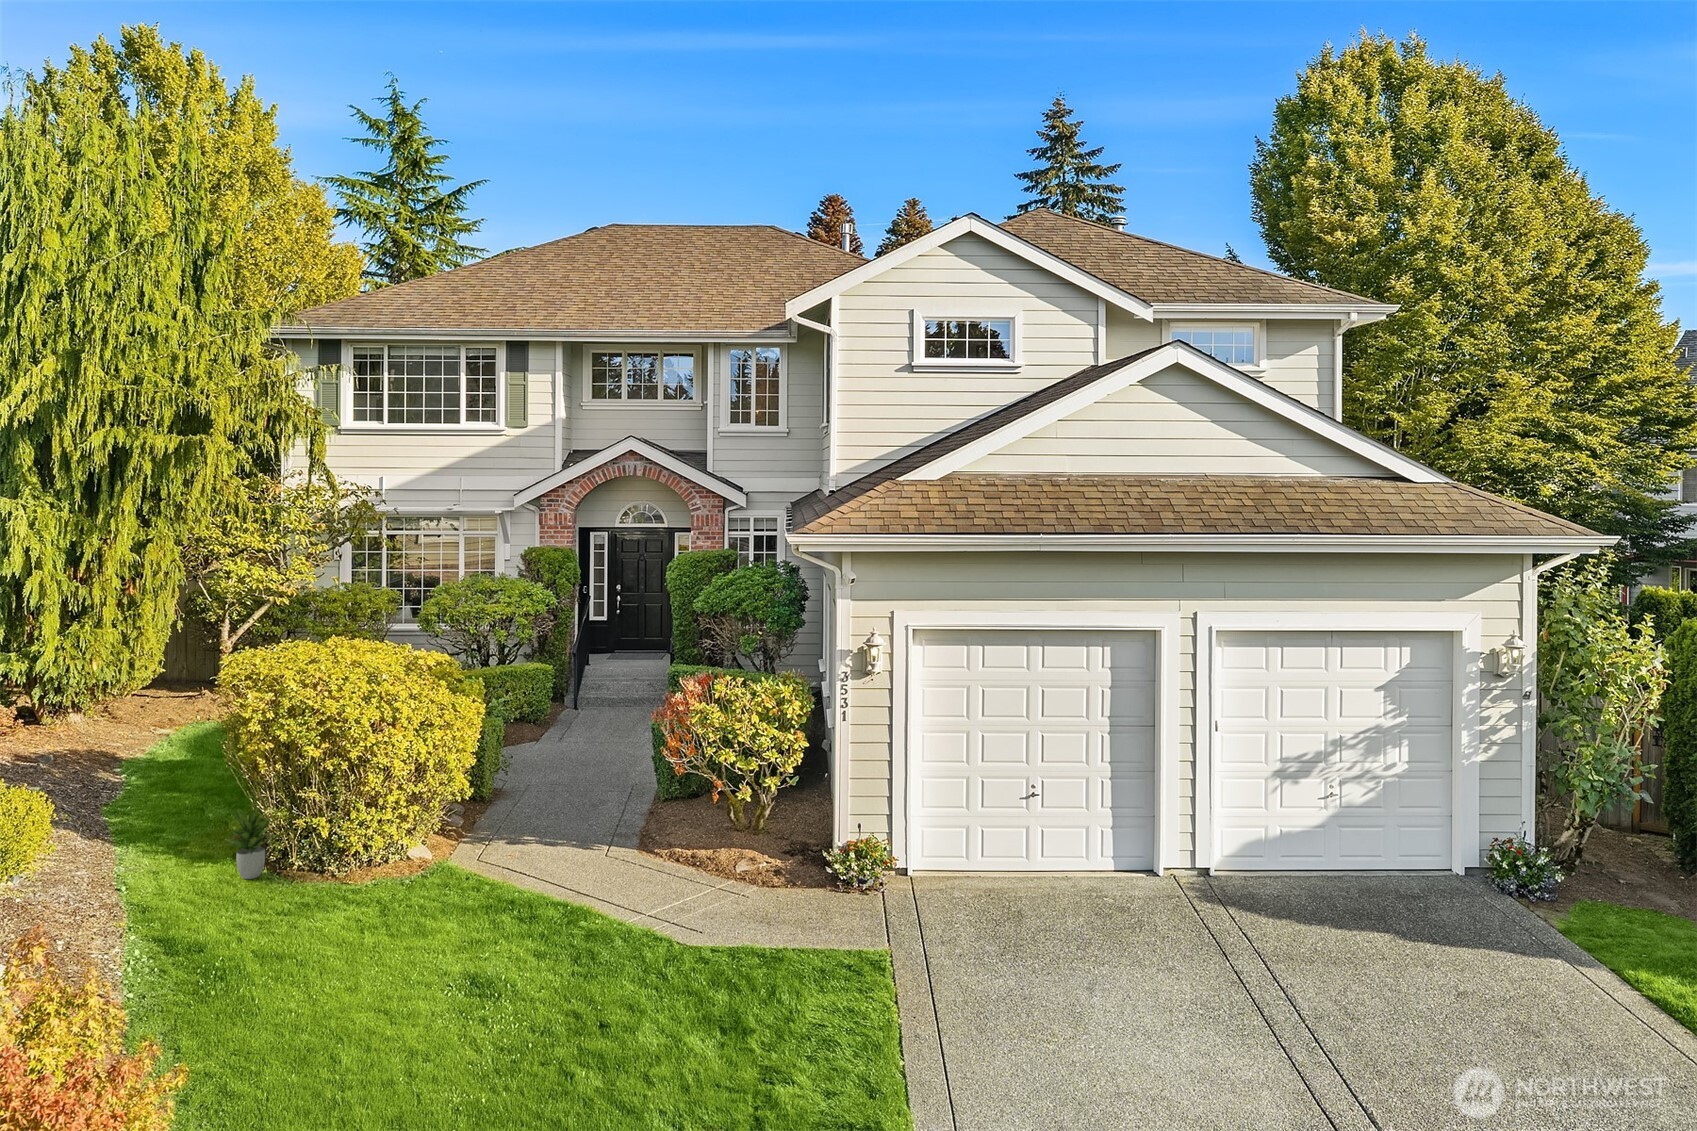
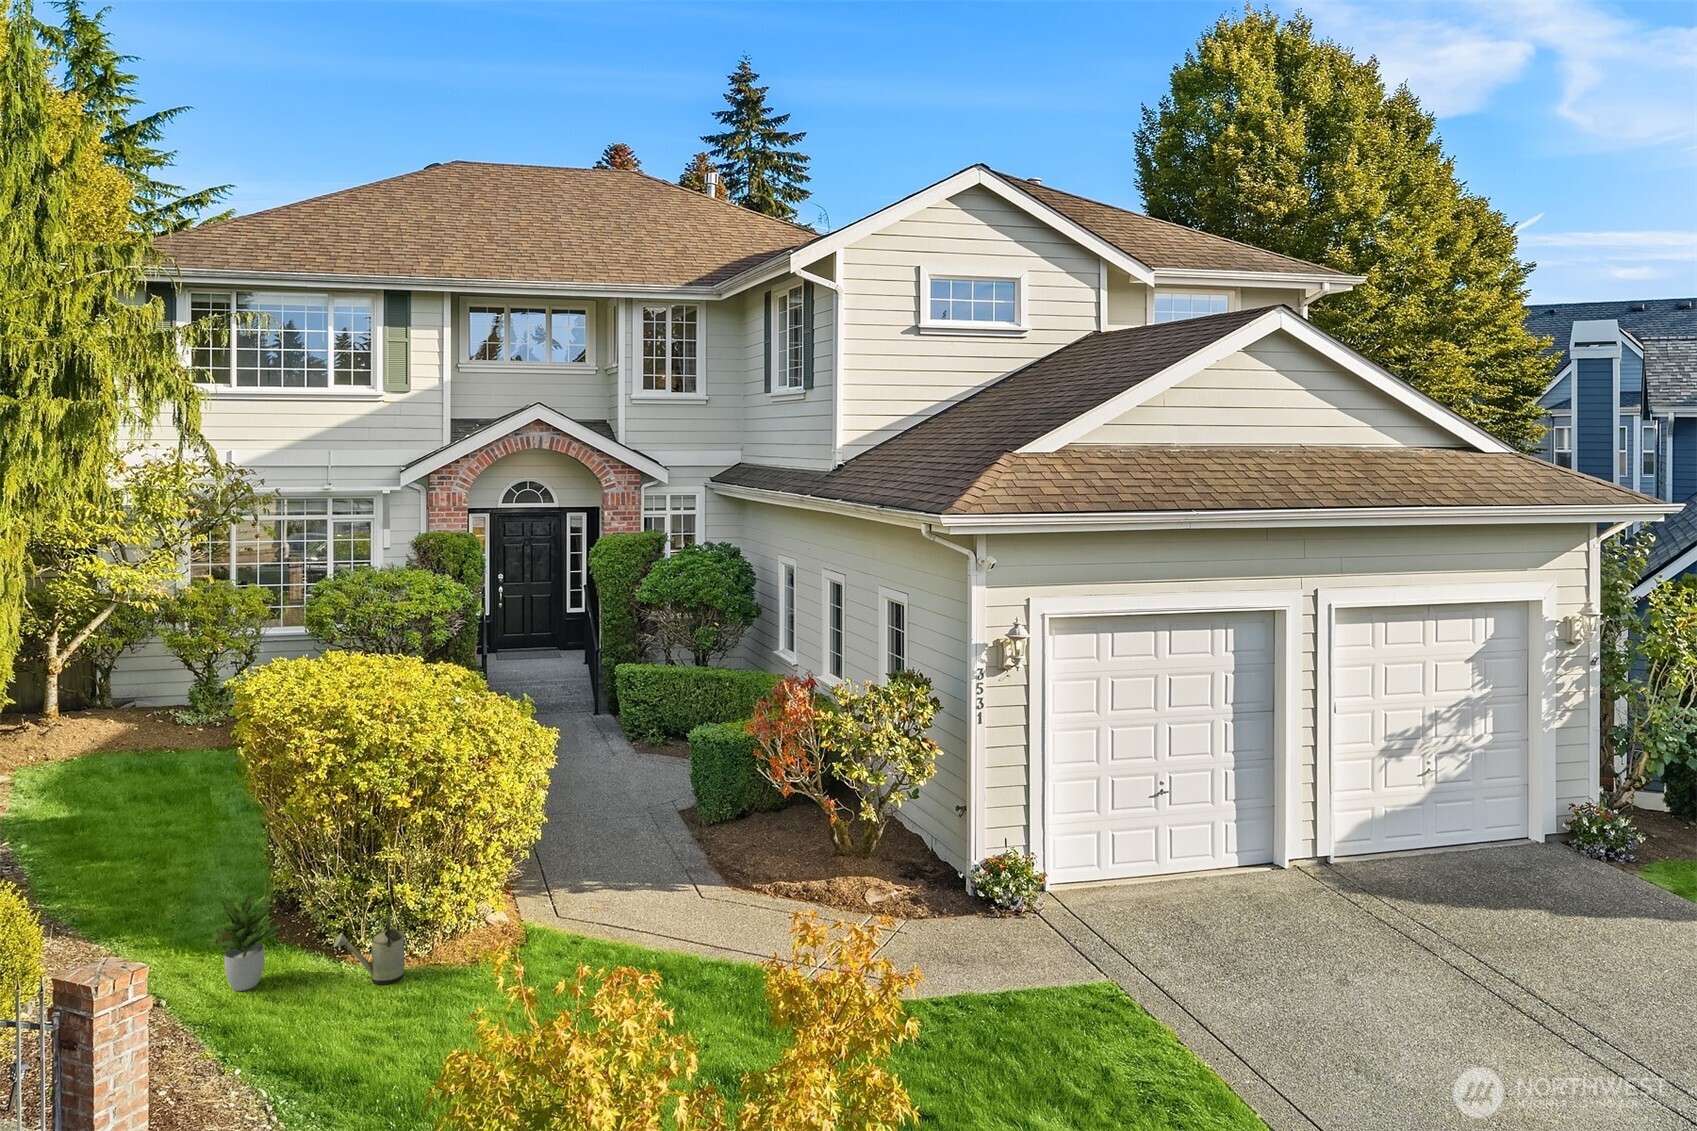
watering can: none [305,836,363,885] -> present [333,917,410,985]

